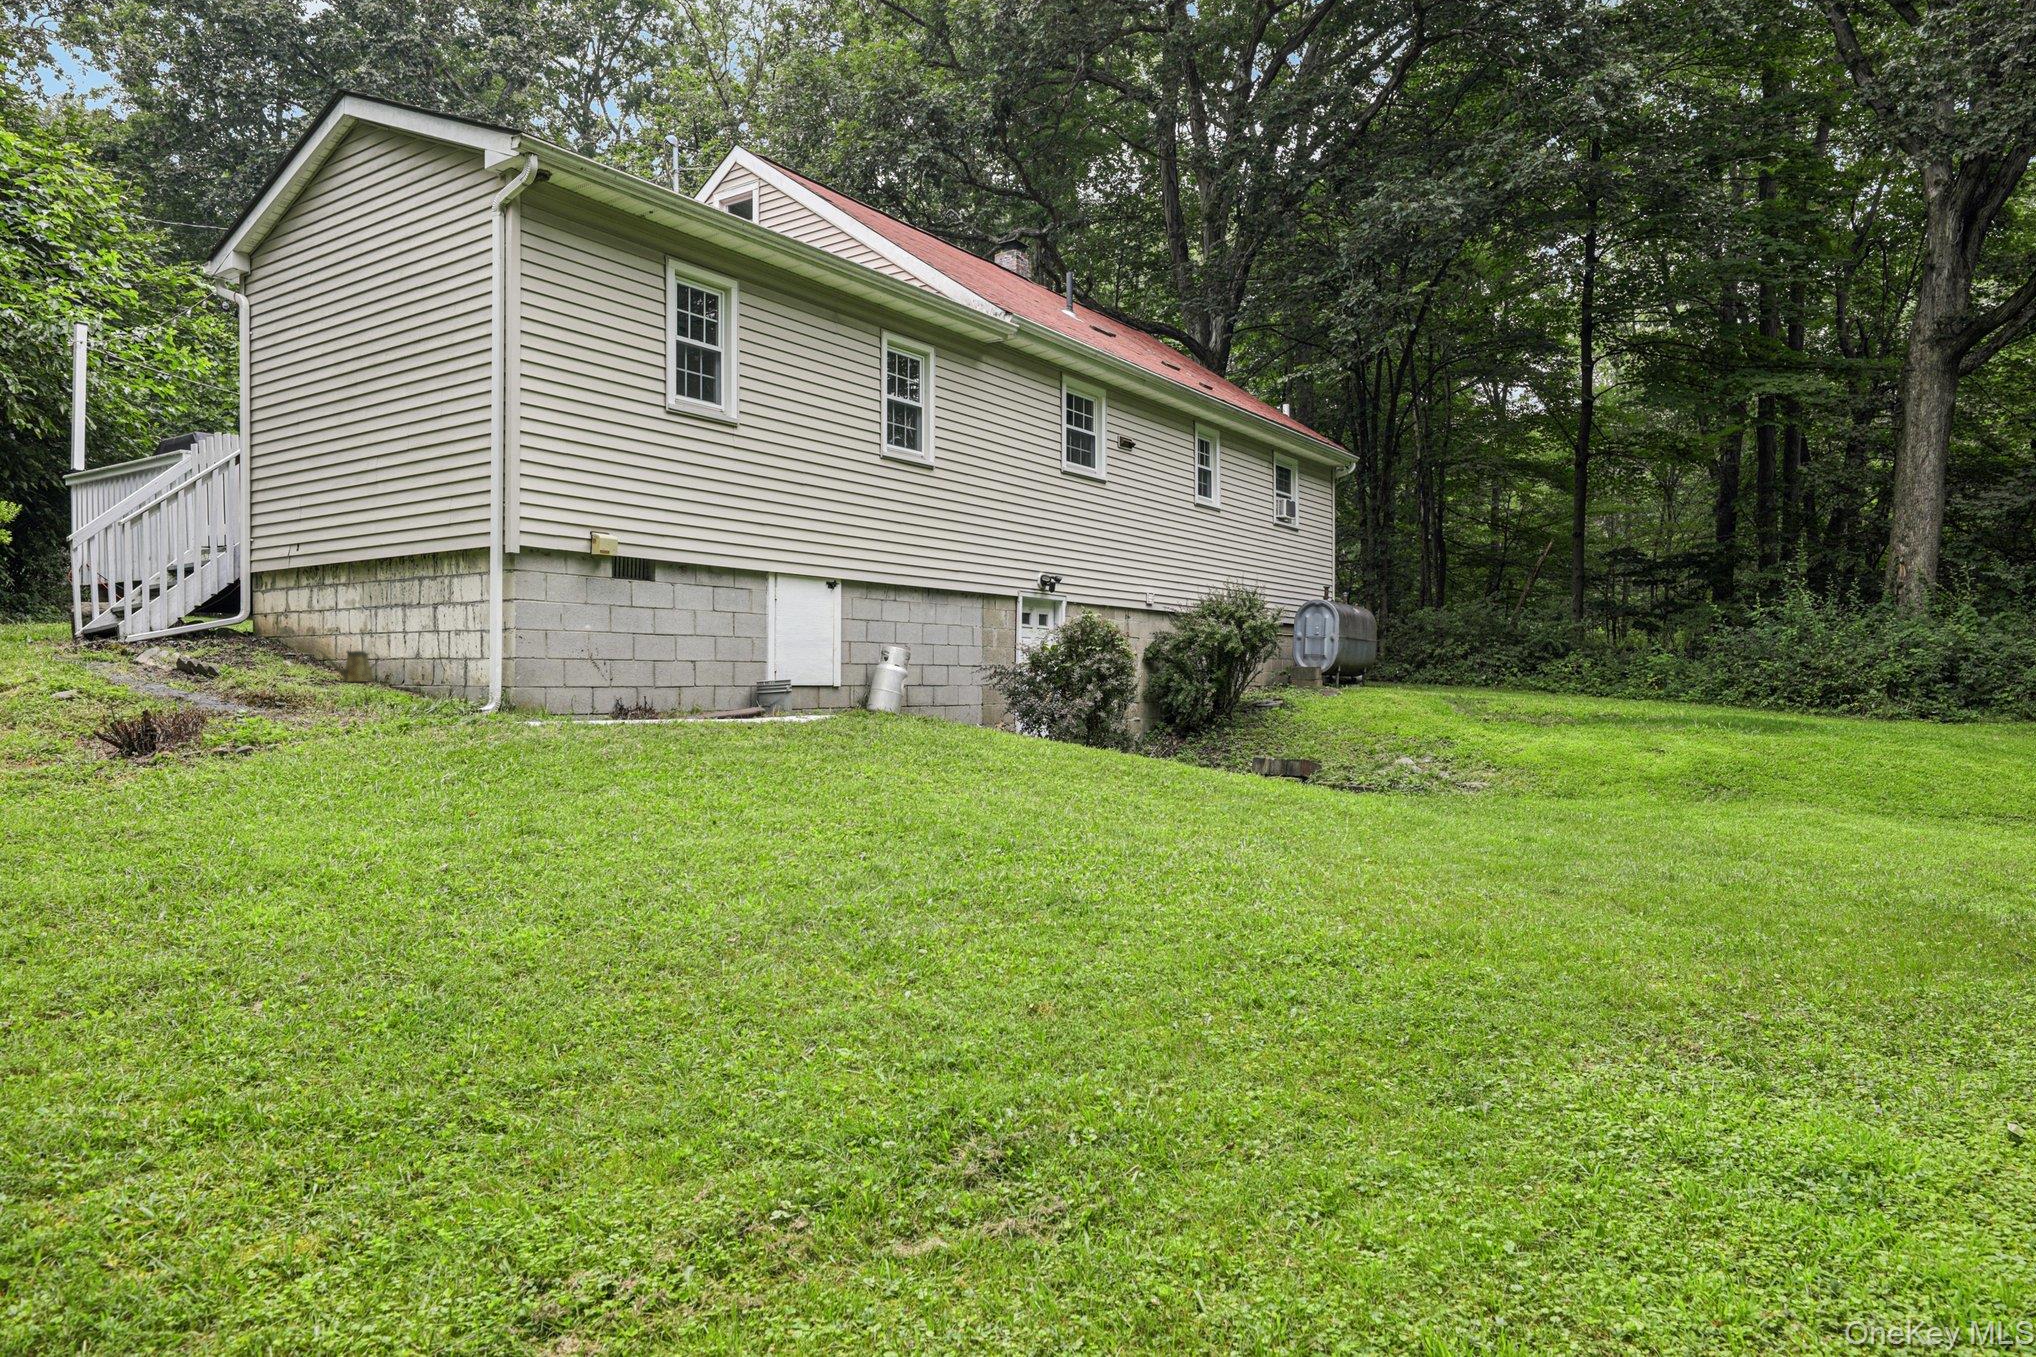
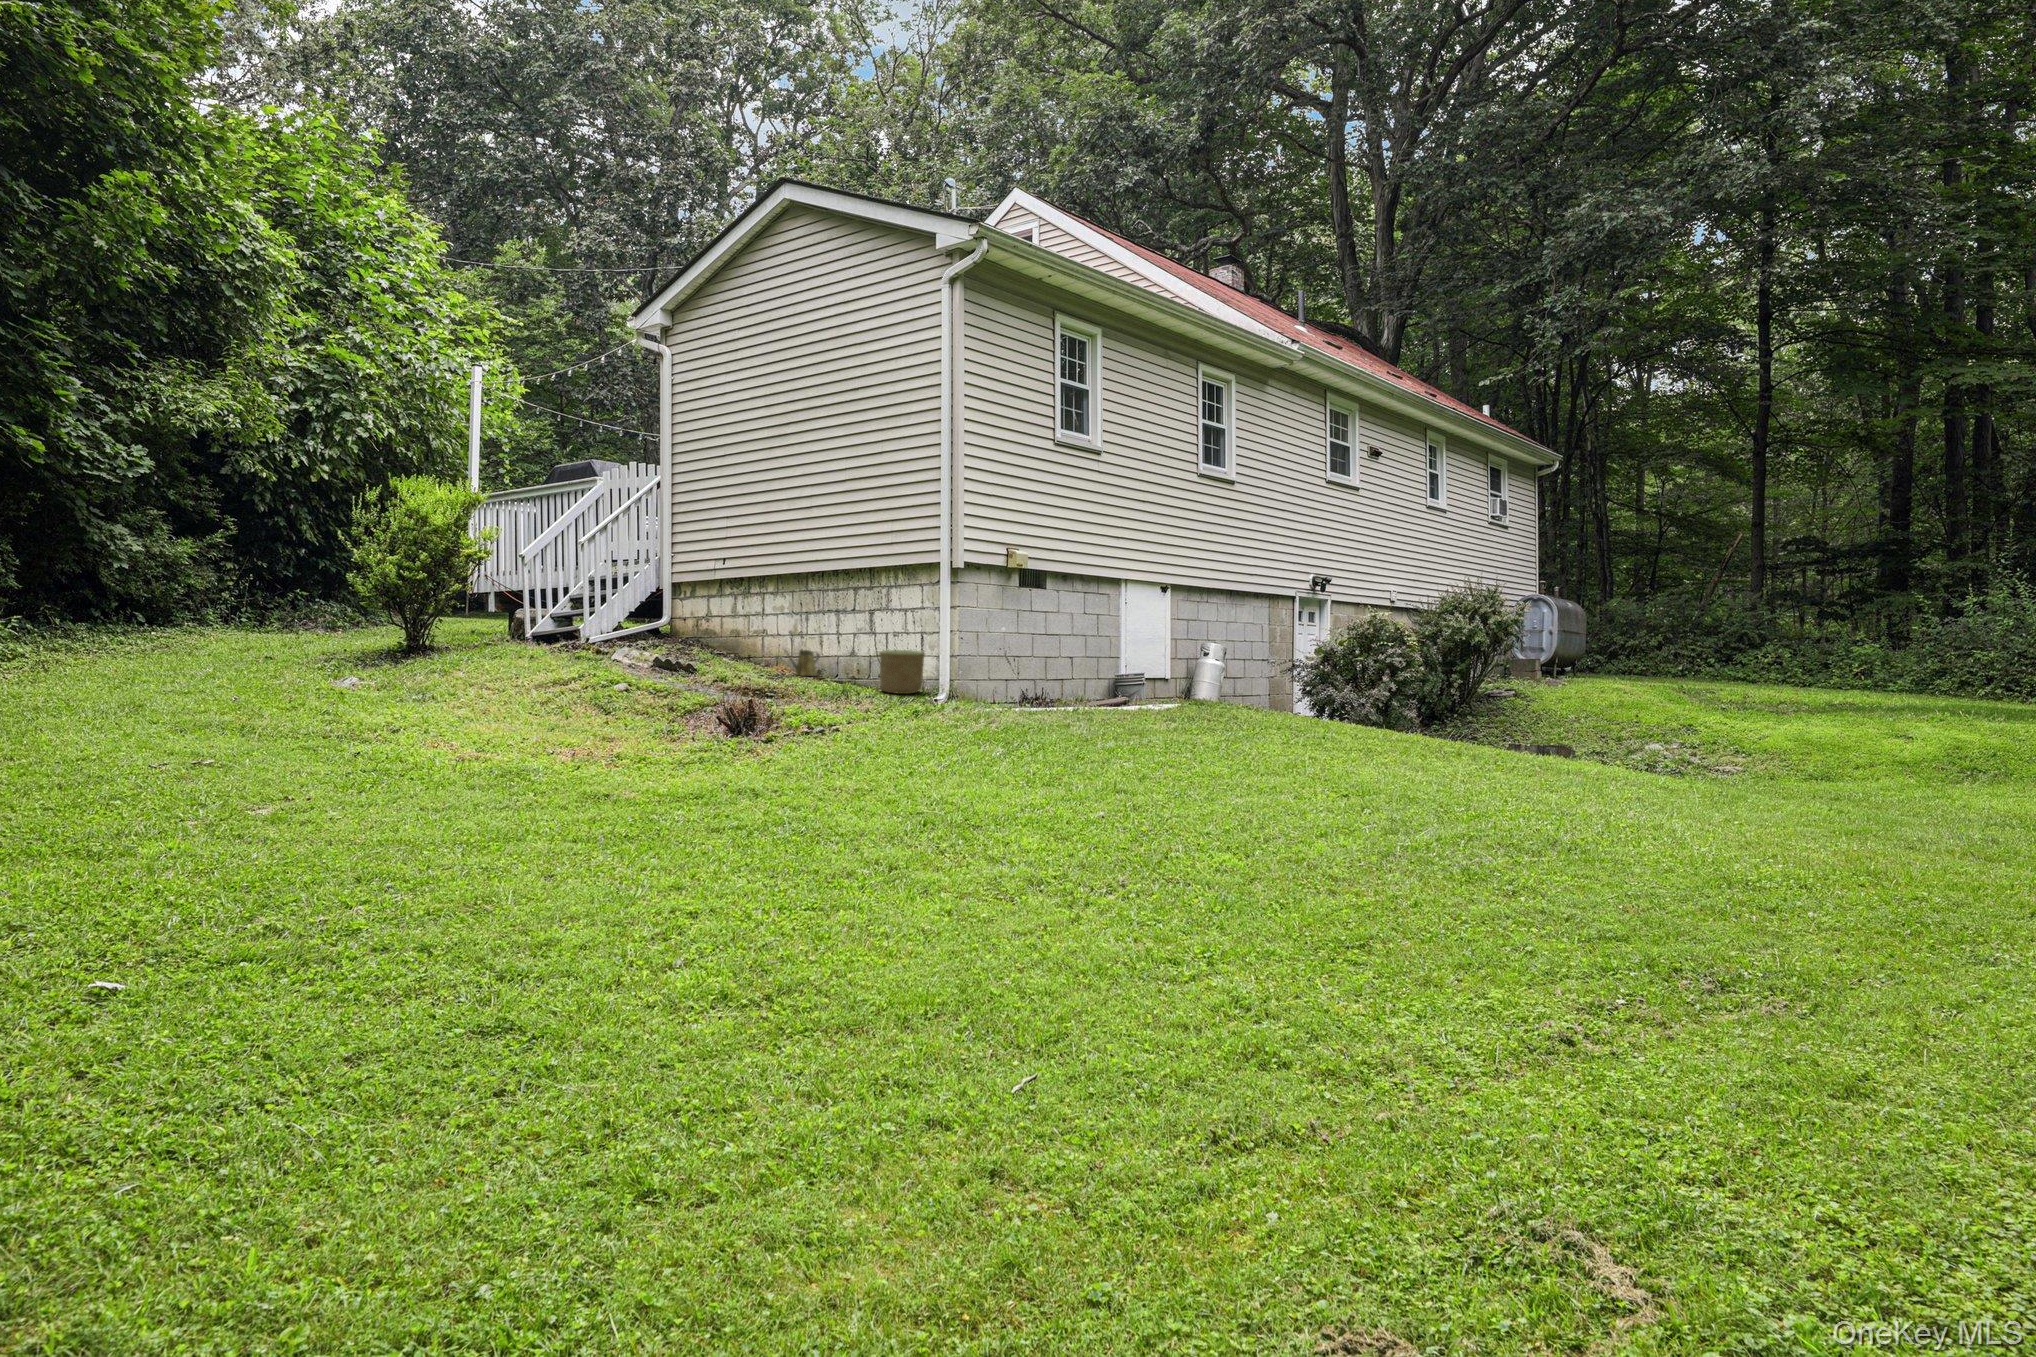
planter: none [408,652,470,705] -> present [879,650,924,694]

